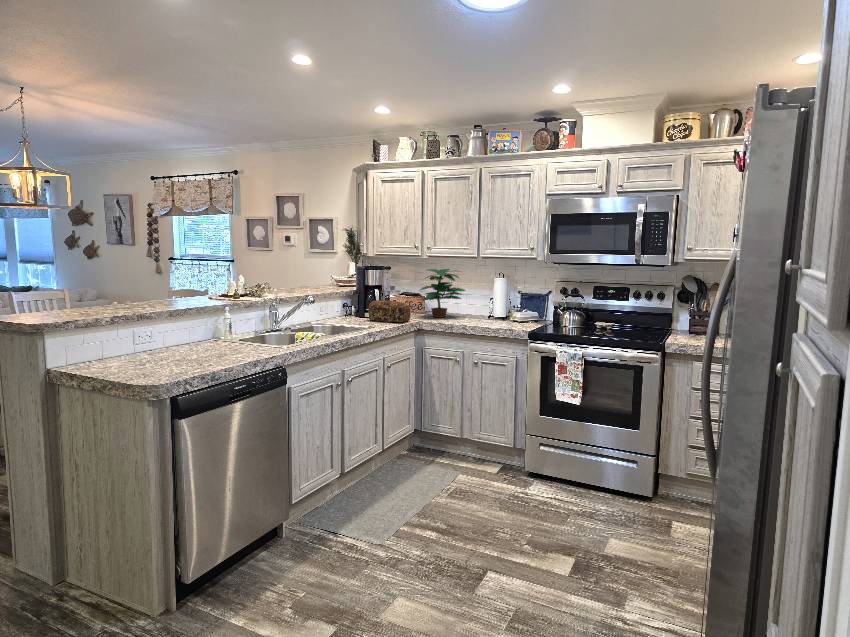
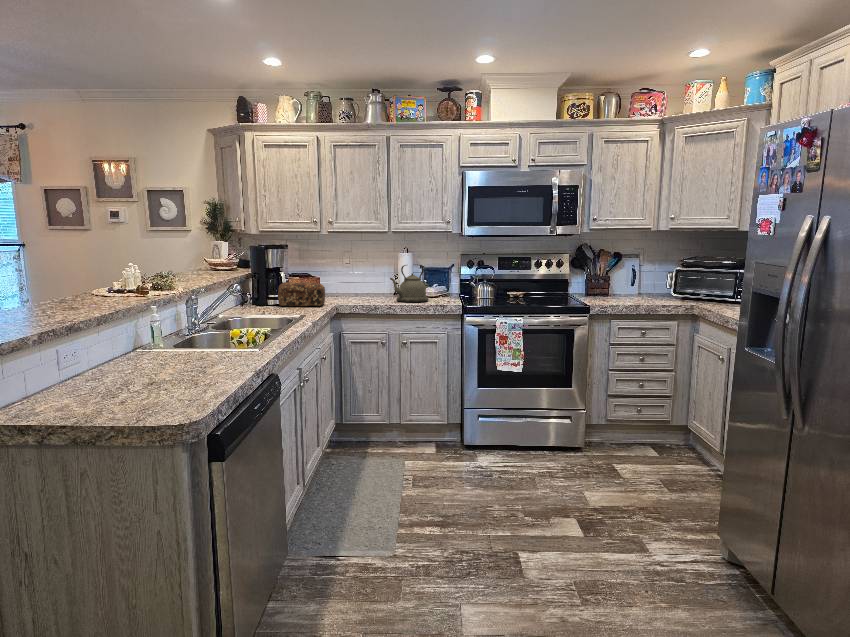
potted plant: present [420,269,465,318] -> none [325,245,372,299]
kettle: none [470,289,508,325] -> present [390,265,428,302]

